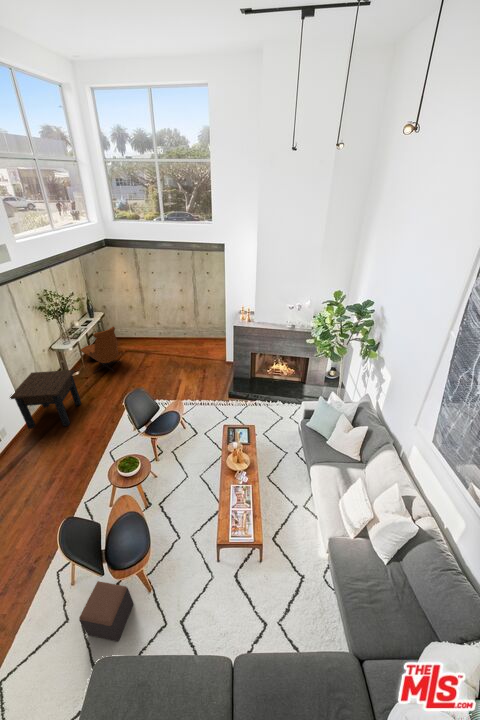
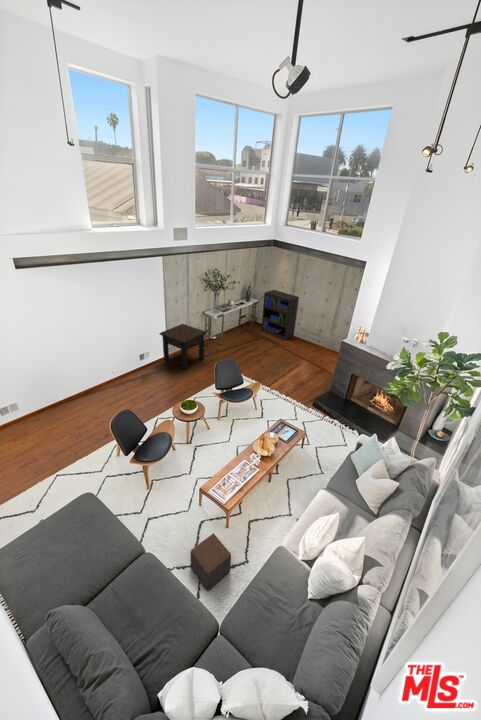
bookshelf: none [110,297,157,345] -> present [261,290,299,340]
lounge chair: present [80,327,120,373] -> none [227,310,253,348]
footstool: present [79,581,133,642] -> present [190,534,231,591]

